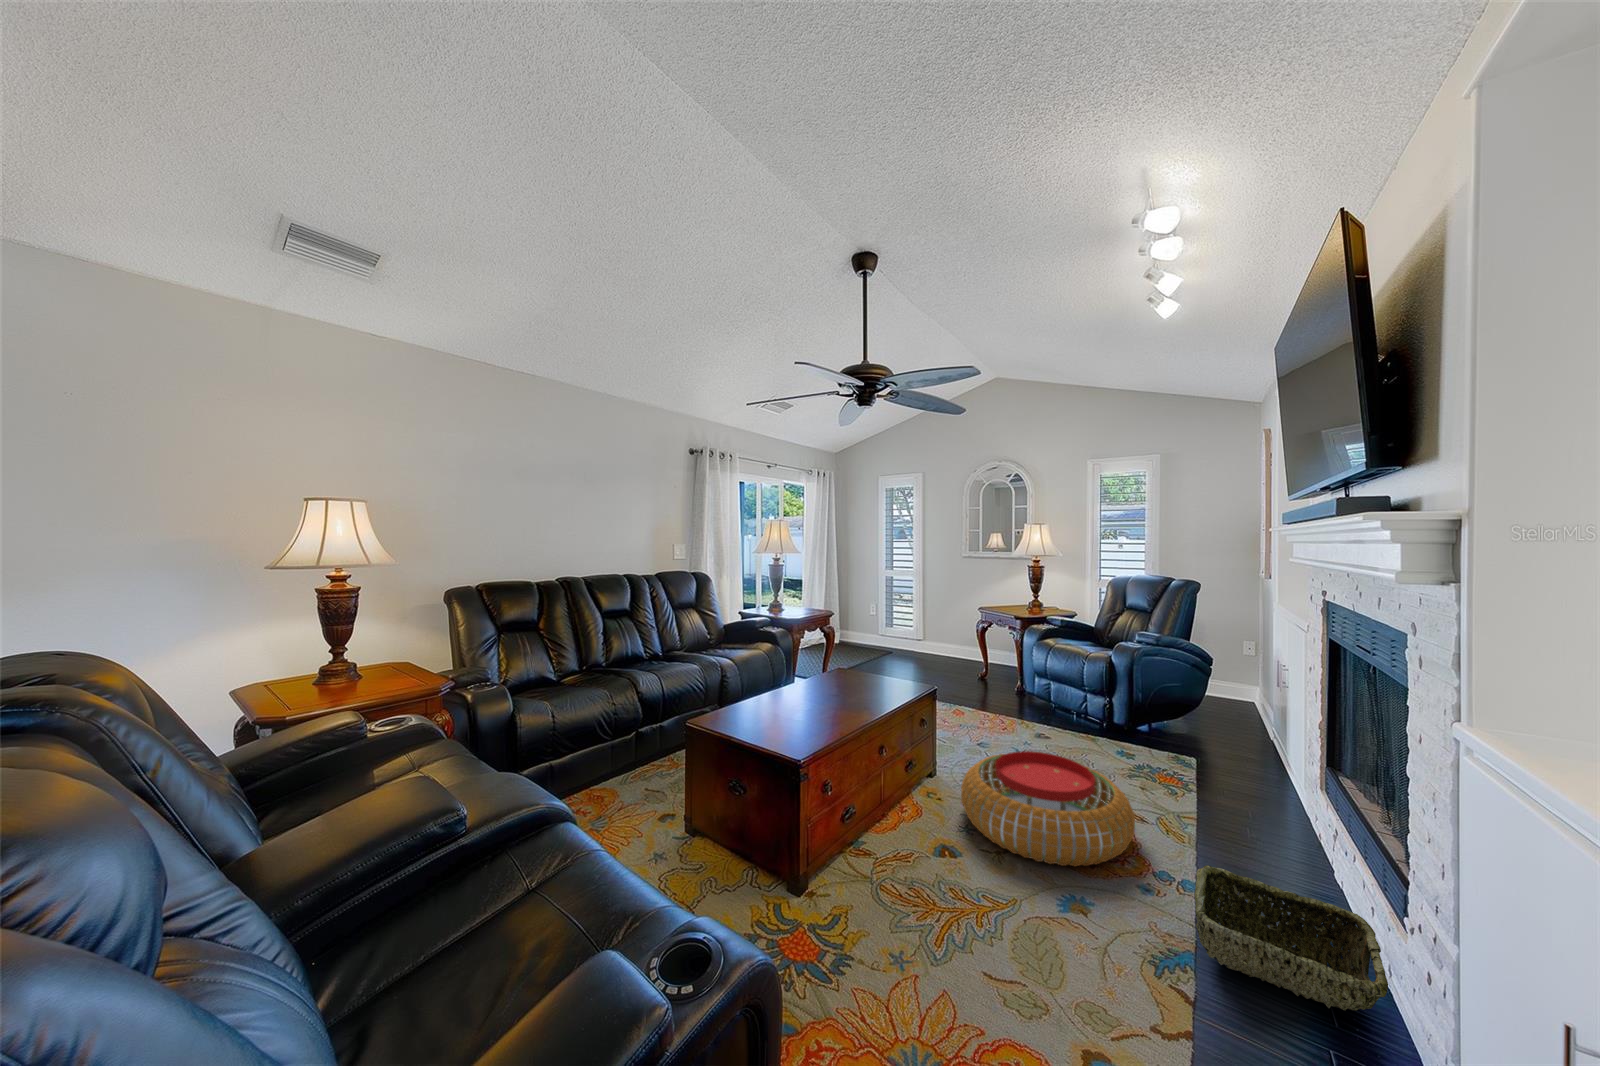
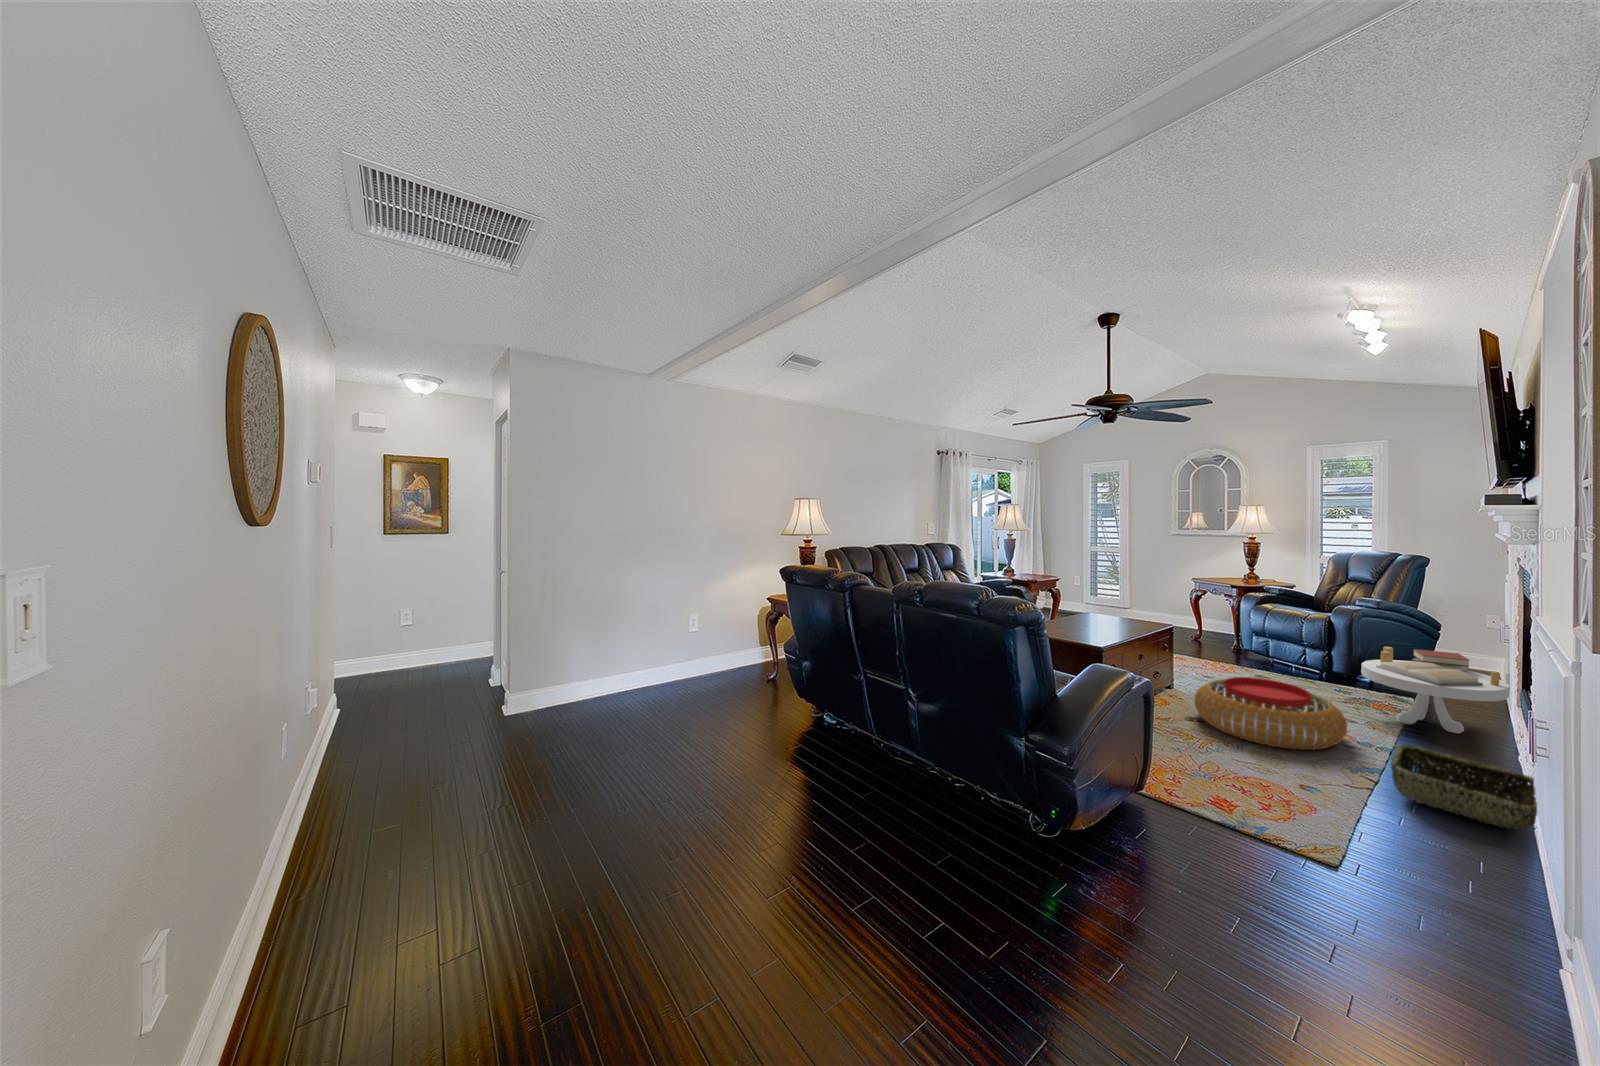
side table: none [1144,695,1291,805] -> present [1361,647,1510,733]

